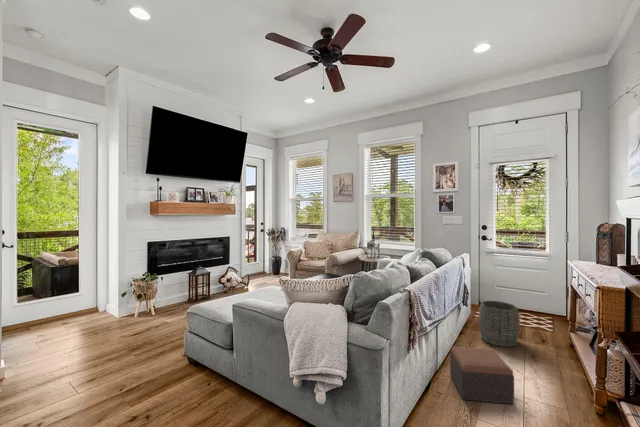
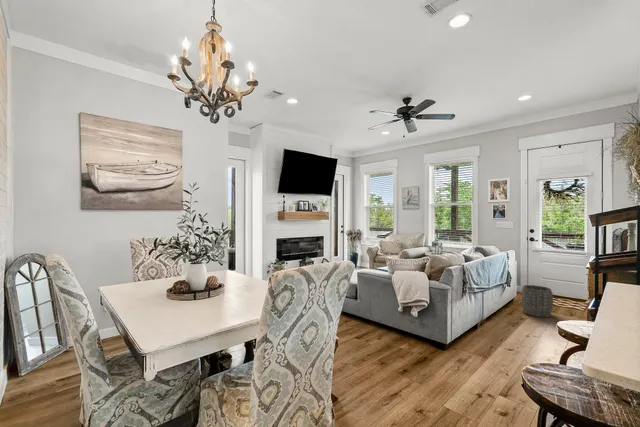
footstool: present [450,347,514,404] -> none [494,308,536,342]

